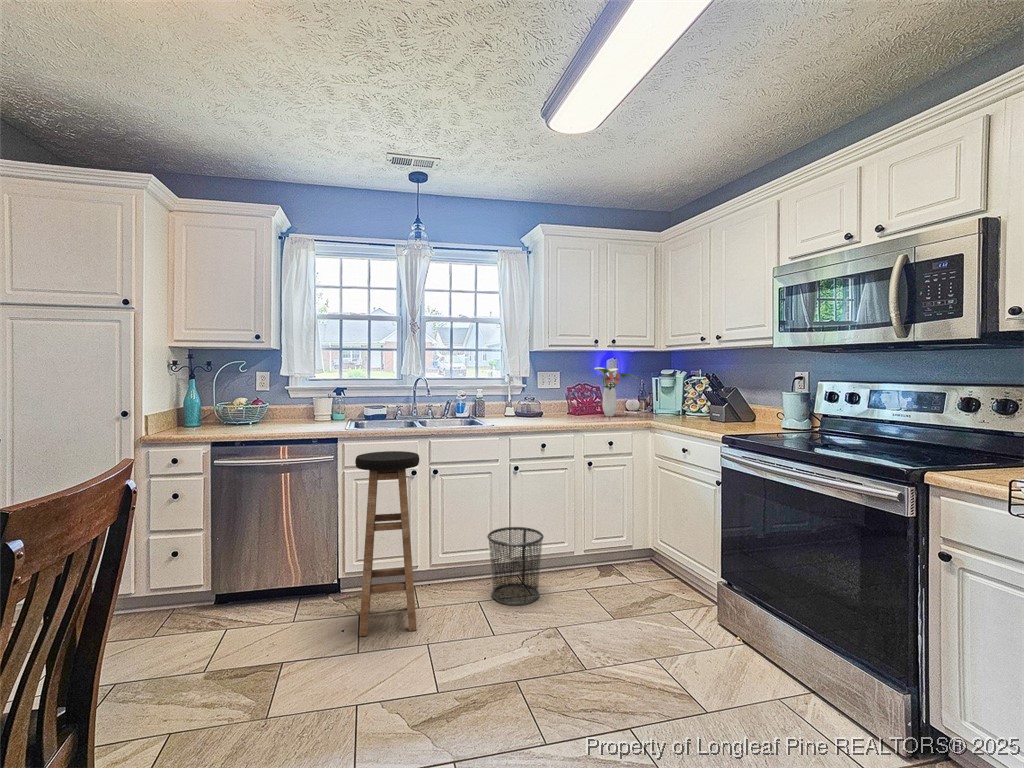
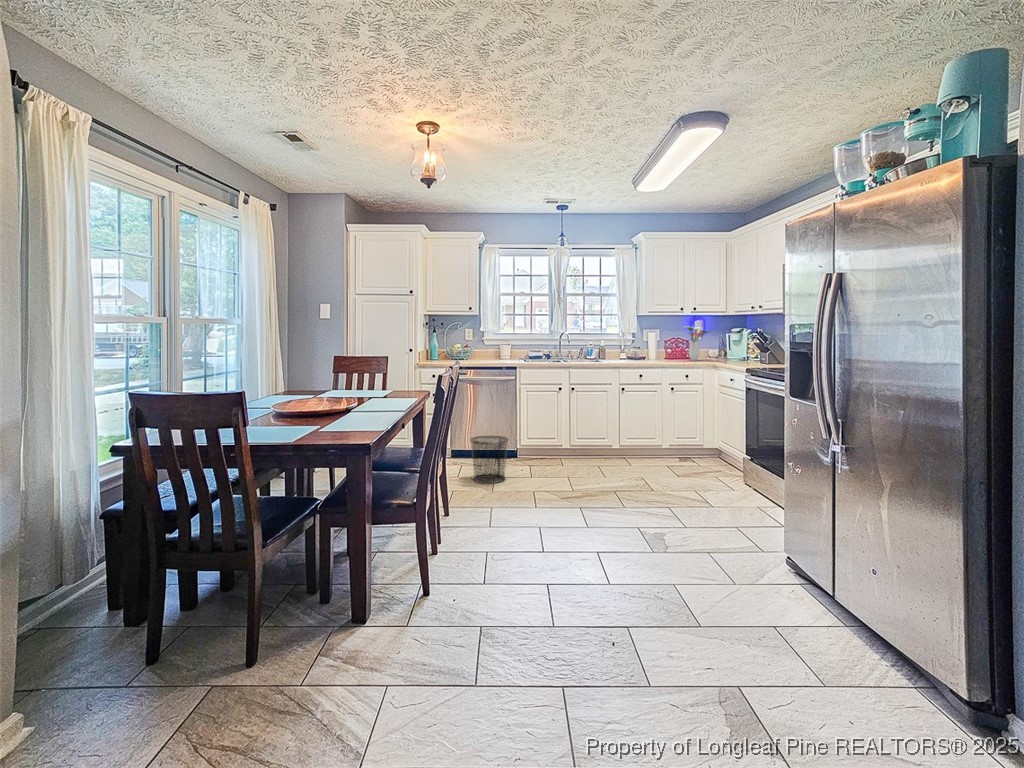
bar stool: present [355,451,419,636] -> none [531,374,565,469]
waste bin: present [487,527,544,605] -> present [471,436,508,483]

